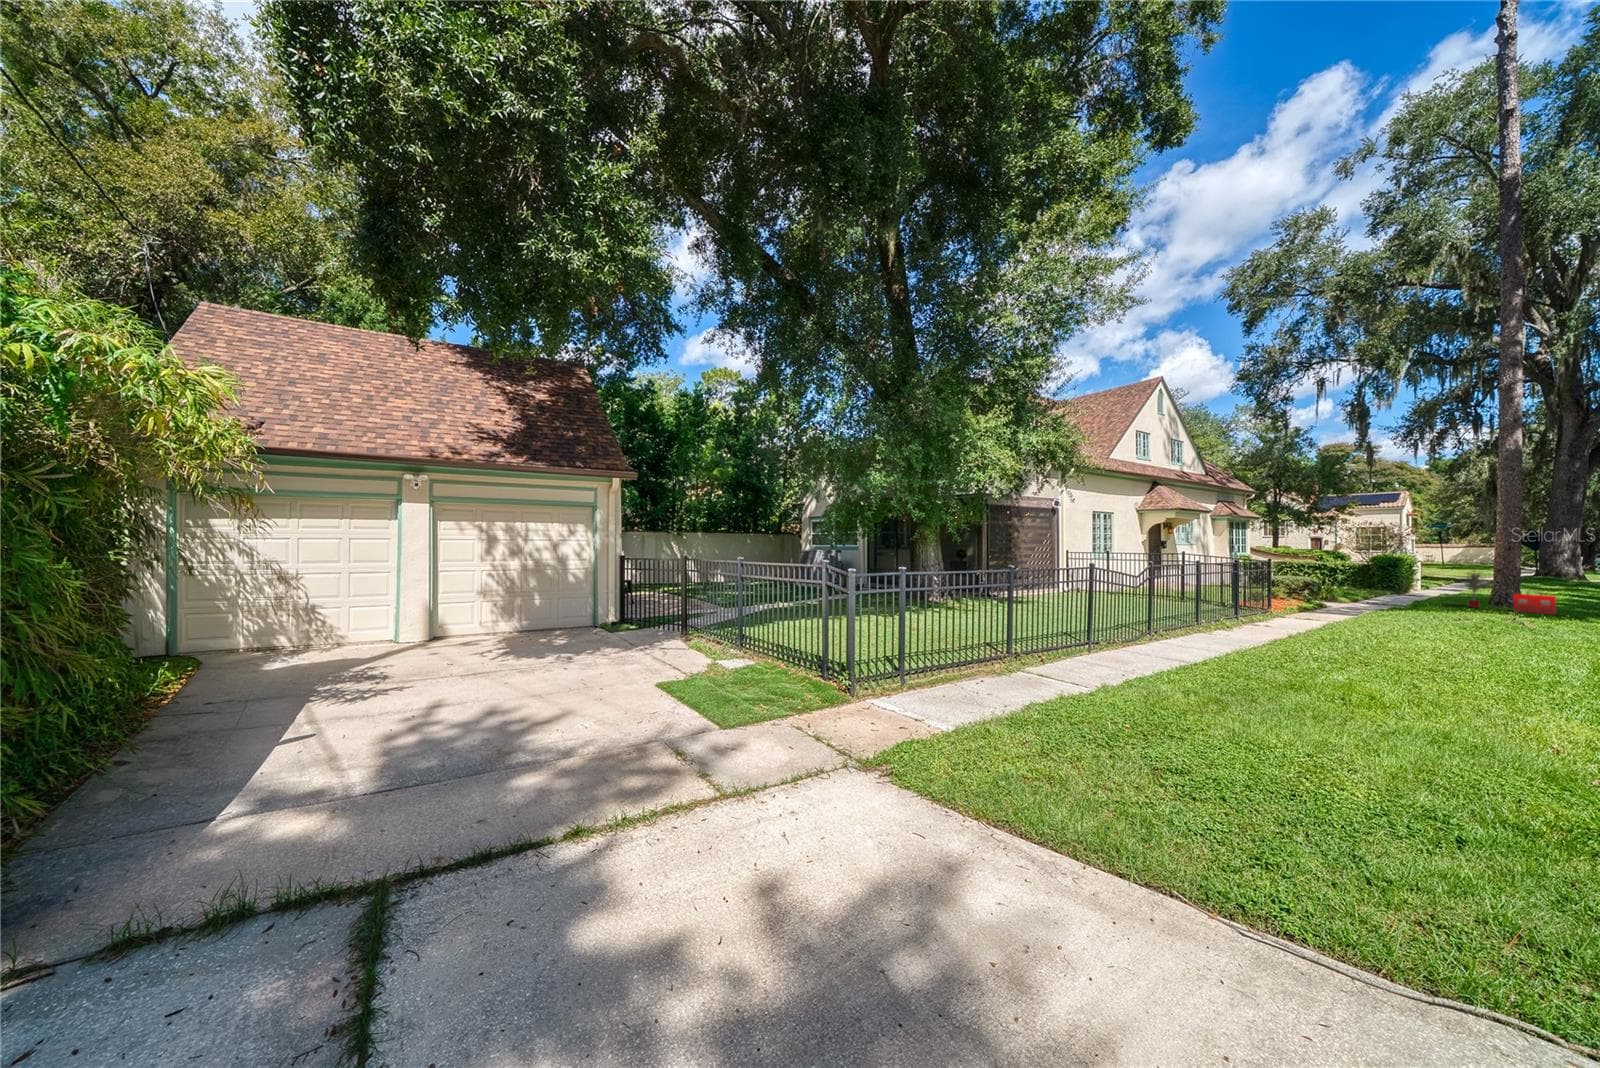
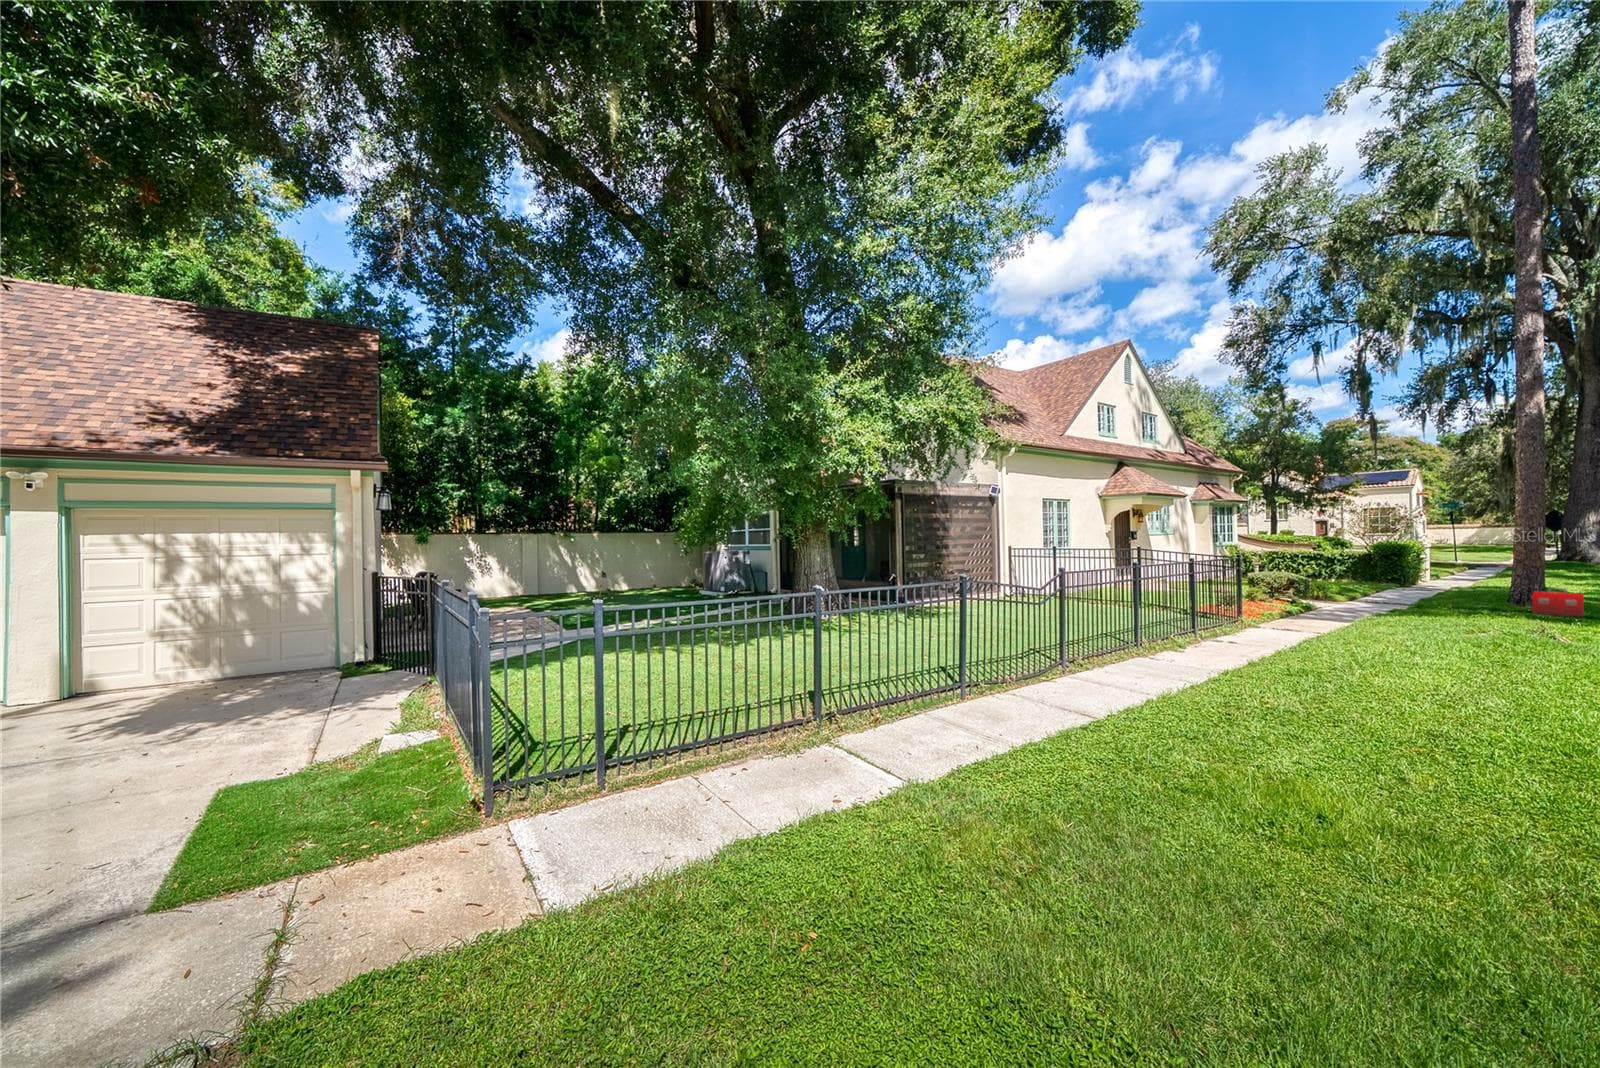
potted tree: present [1465,570,1494,608] -> none [1472,561,1510,608]

